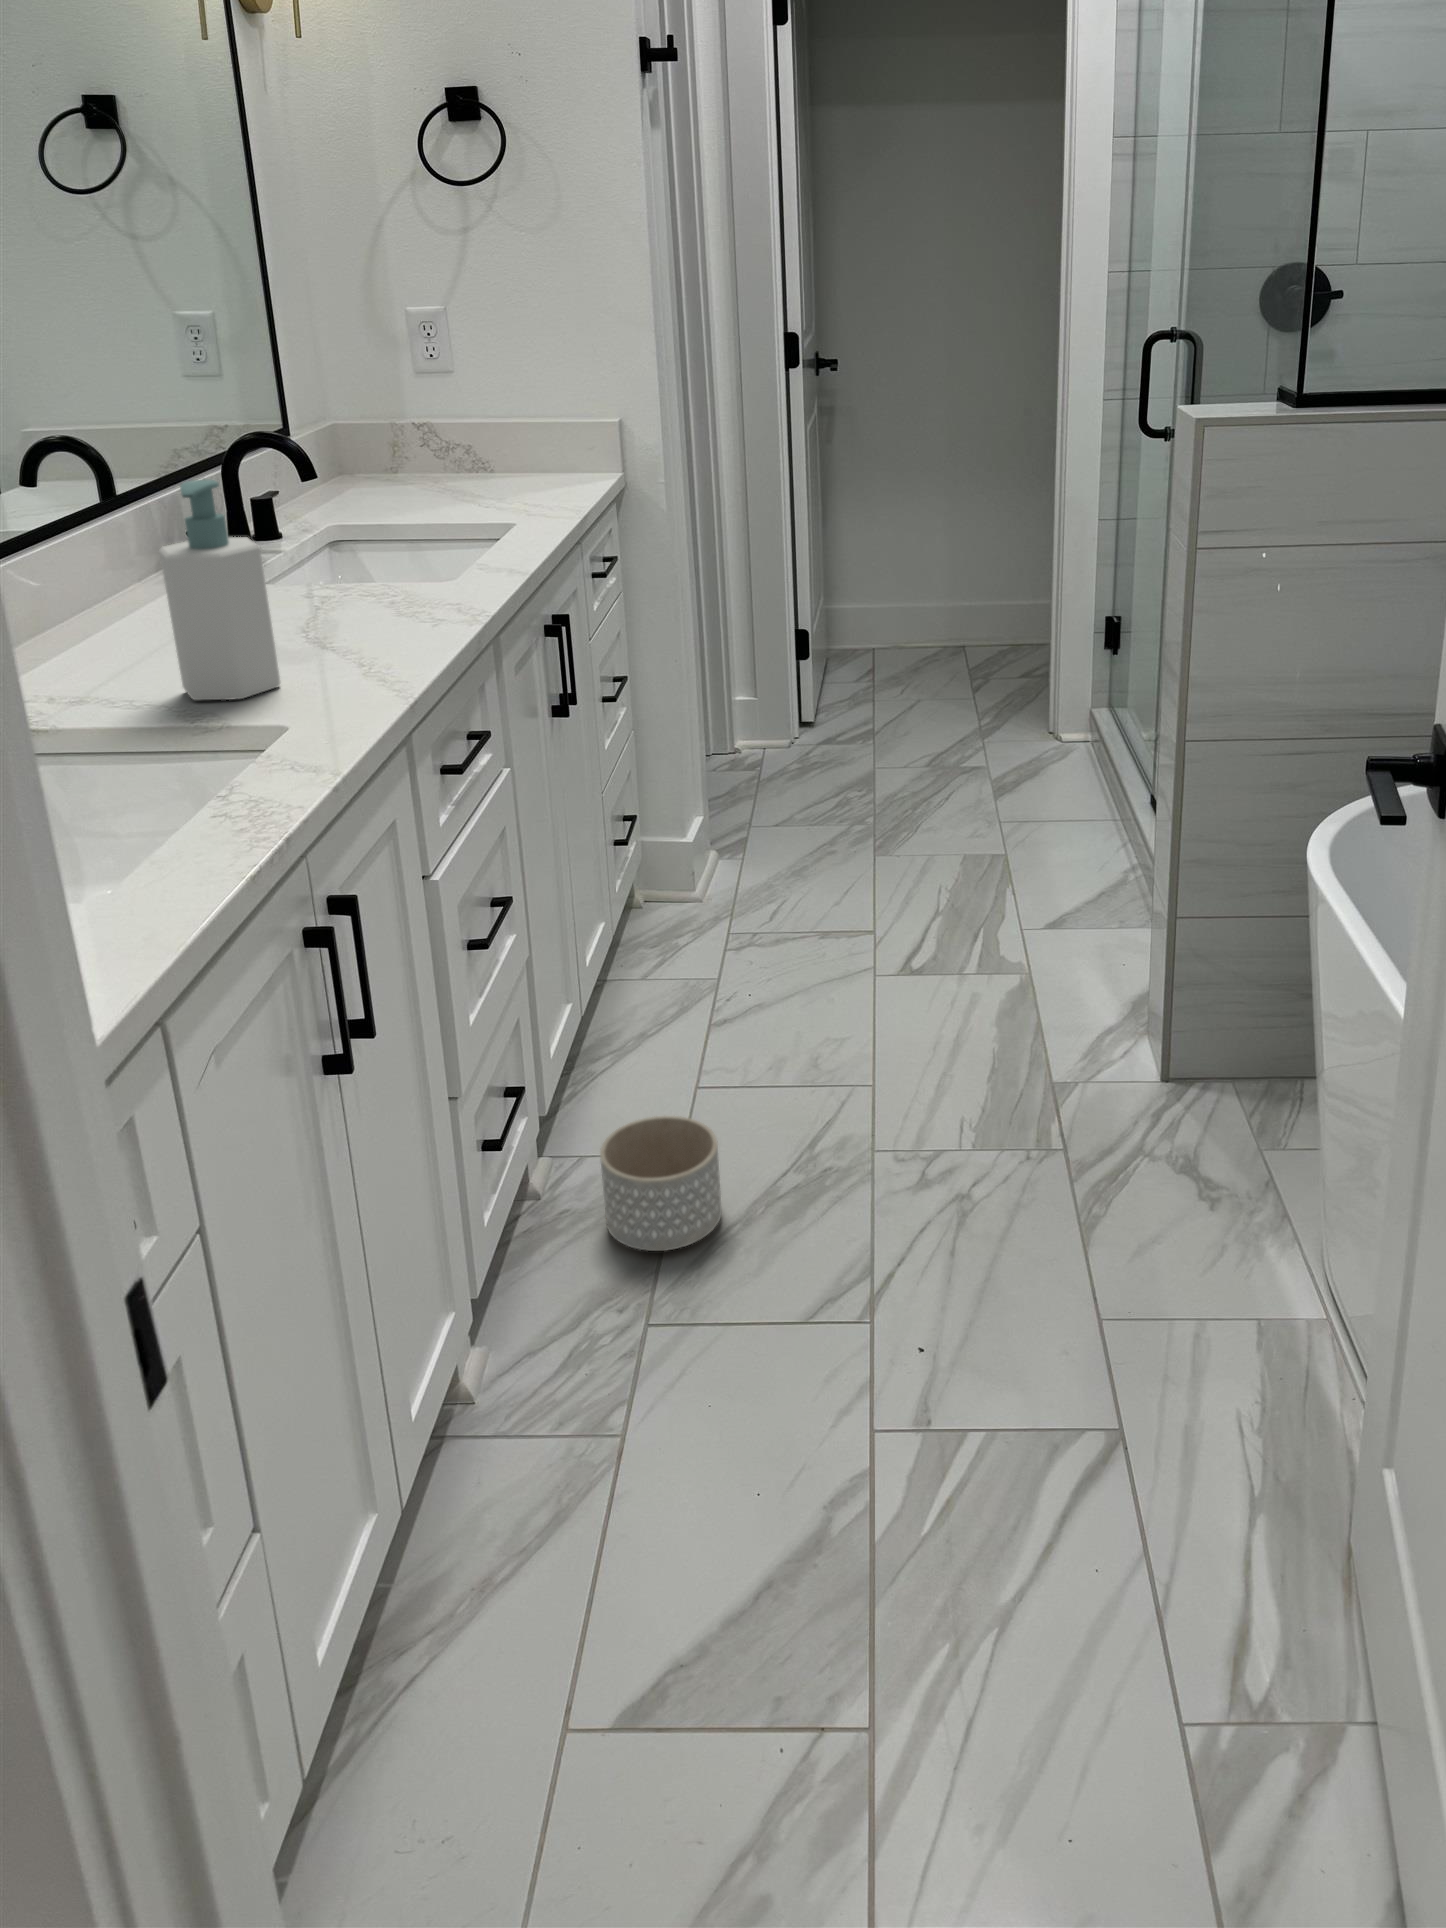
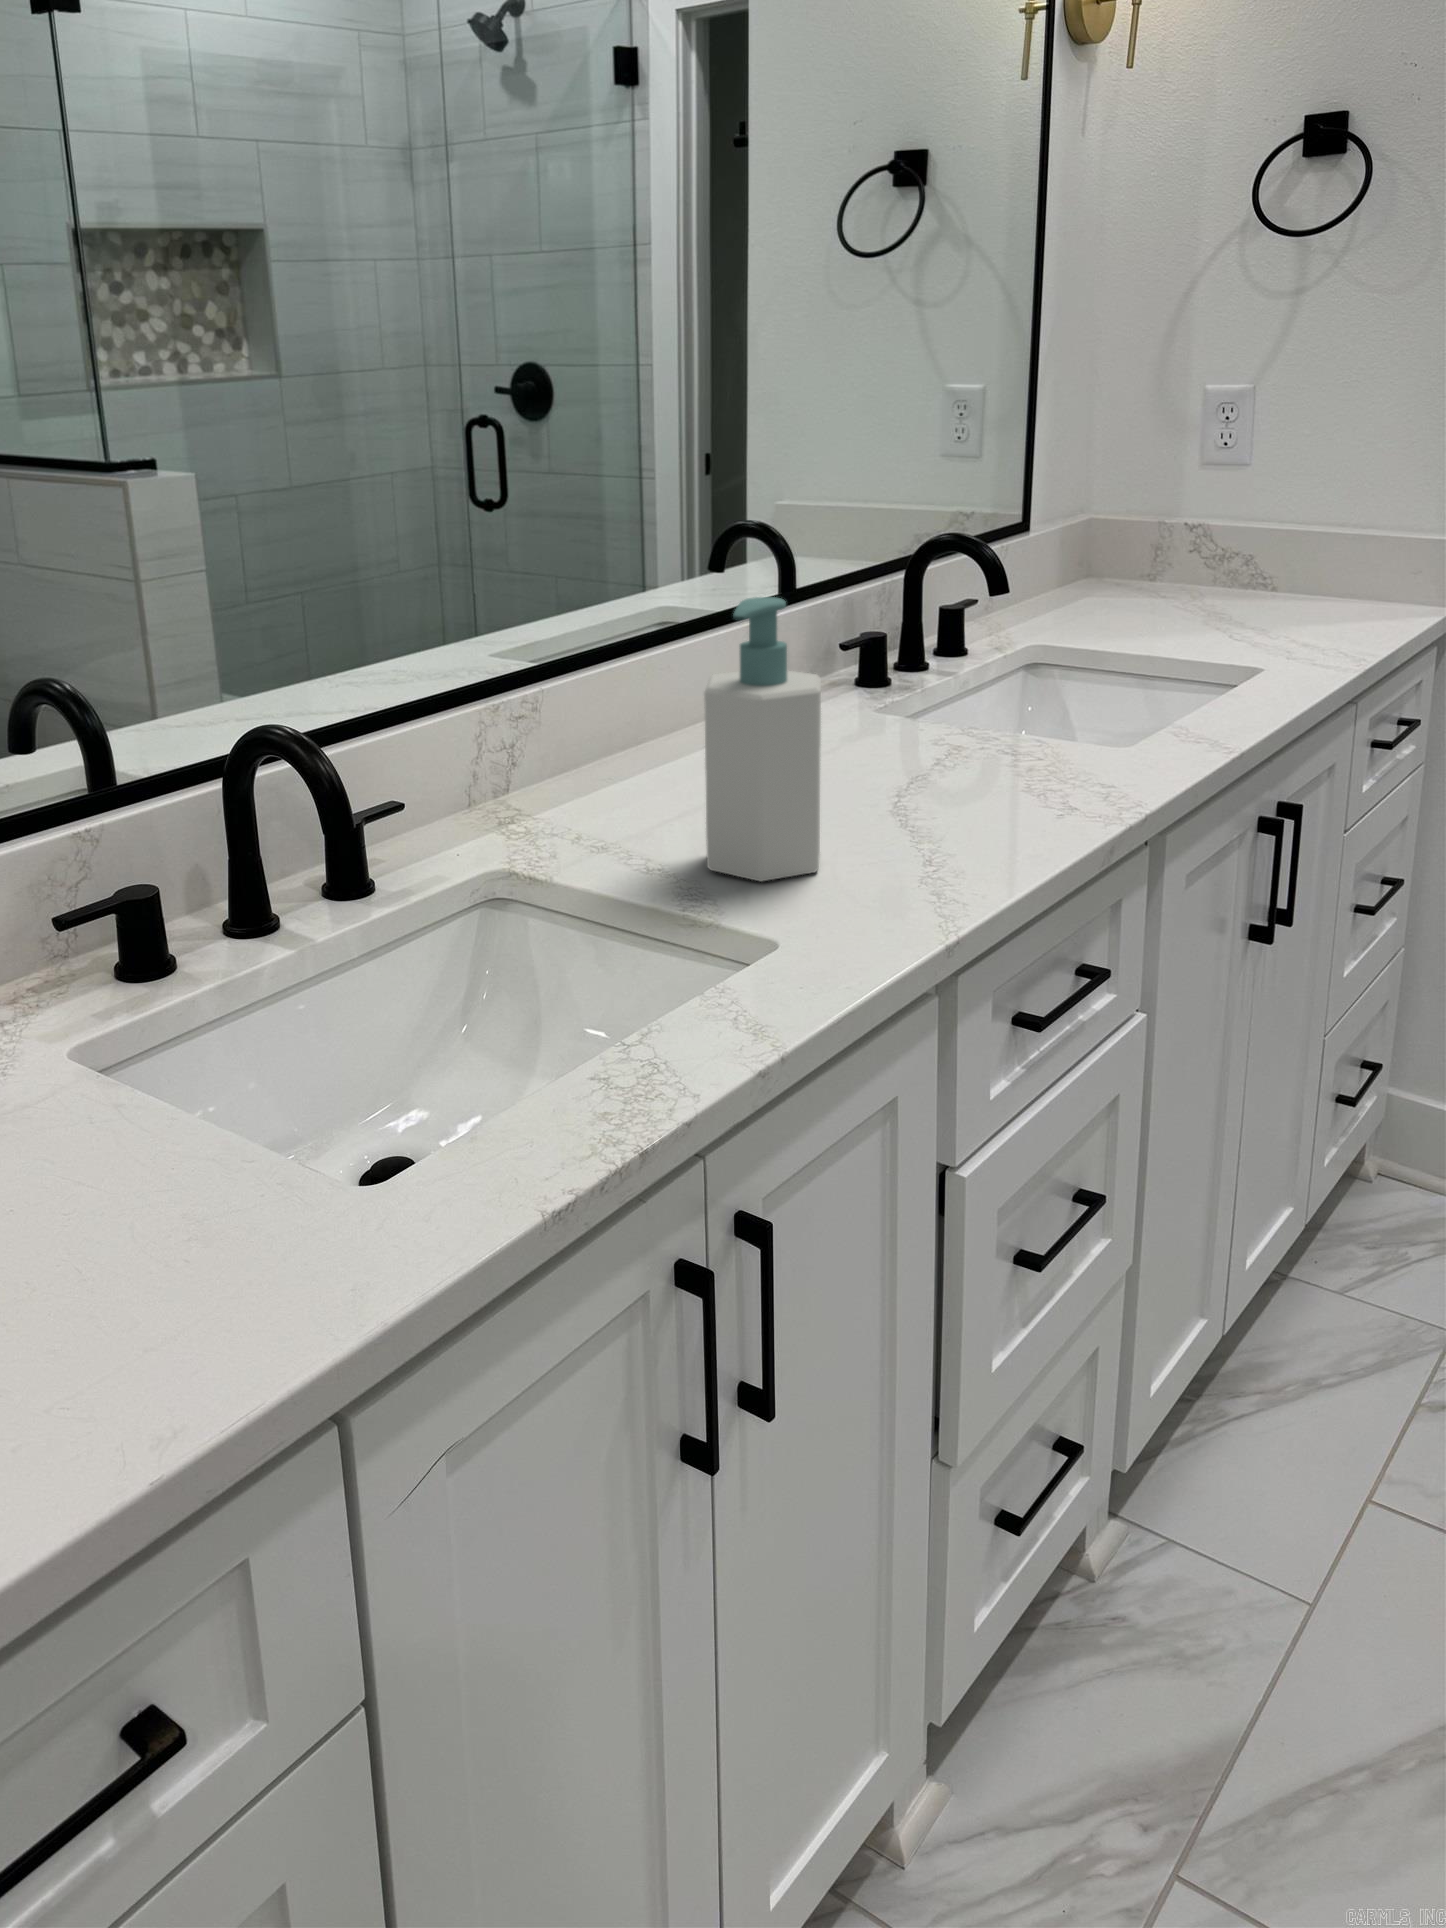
planter: present [600,1116,722,1251] -> none [1164,1544,1358,1778]

